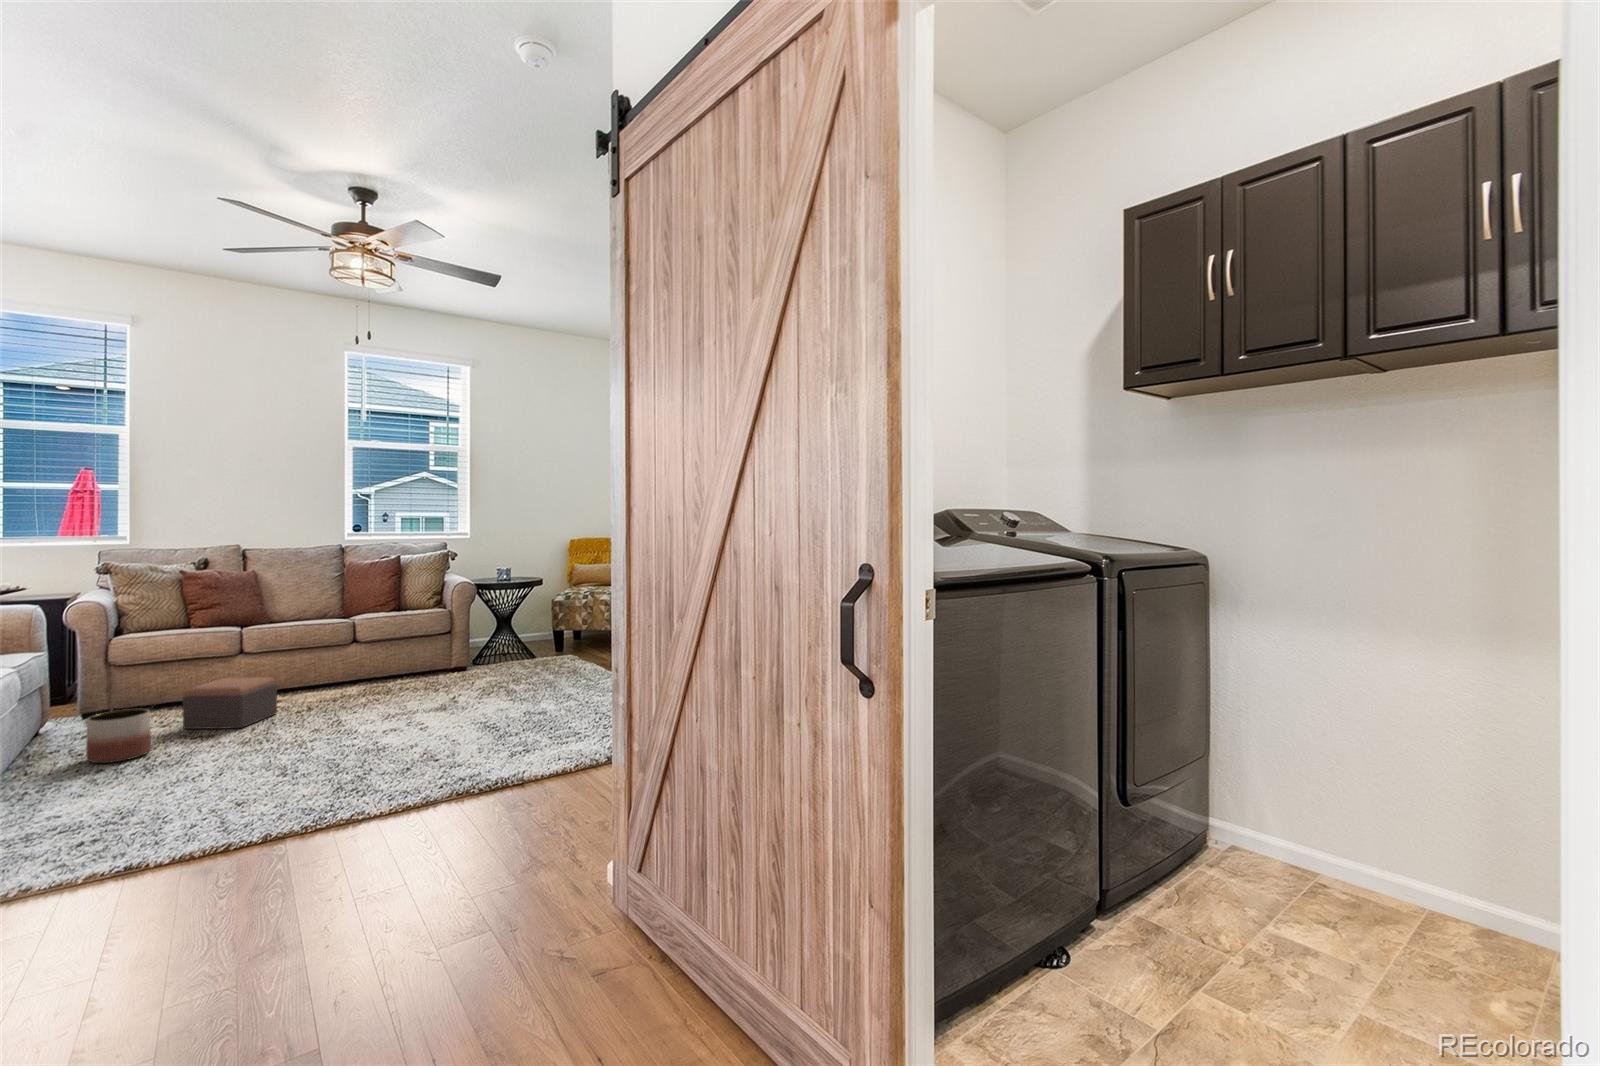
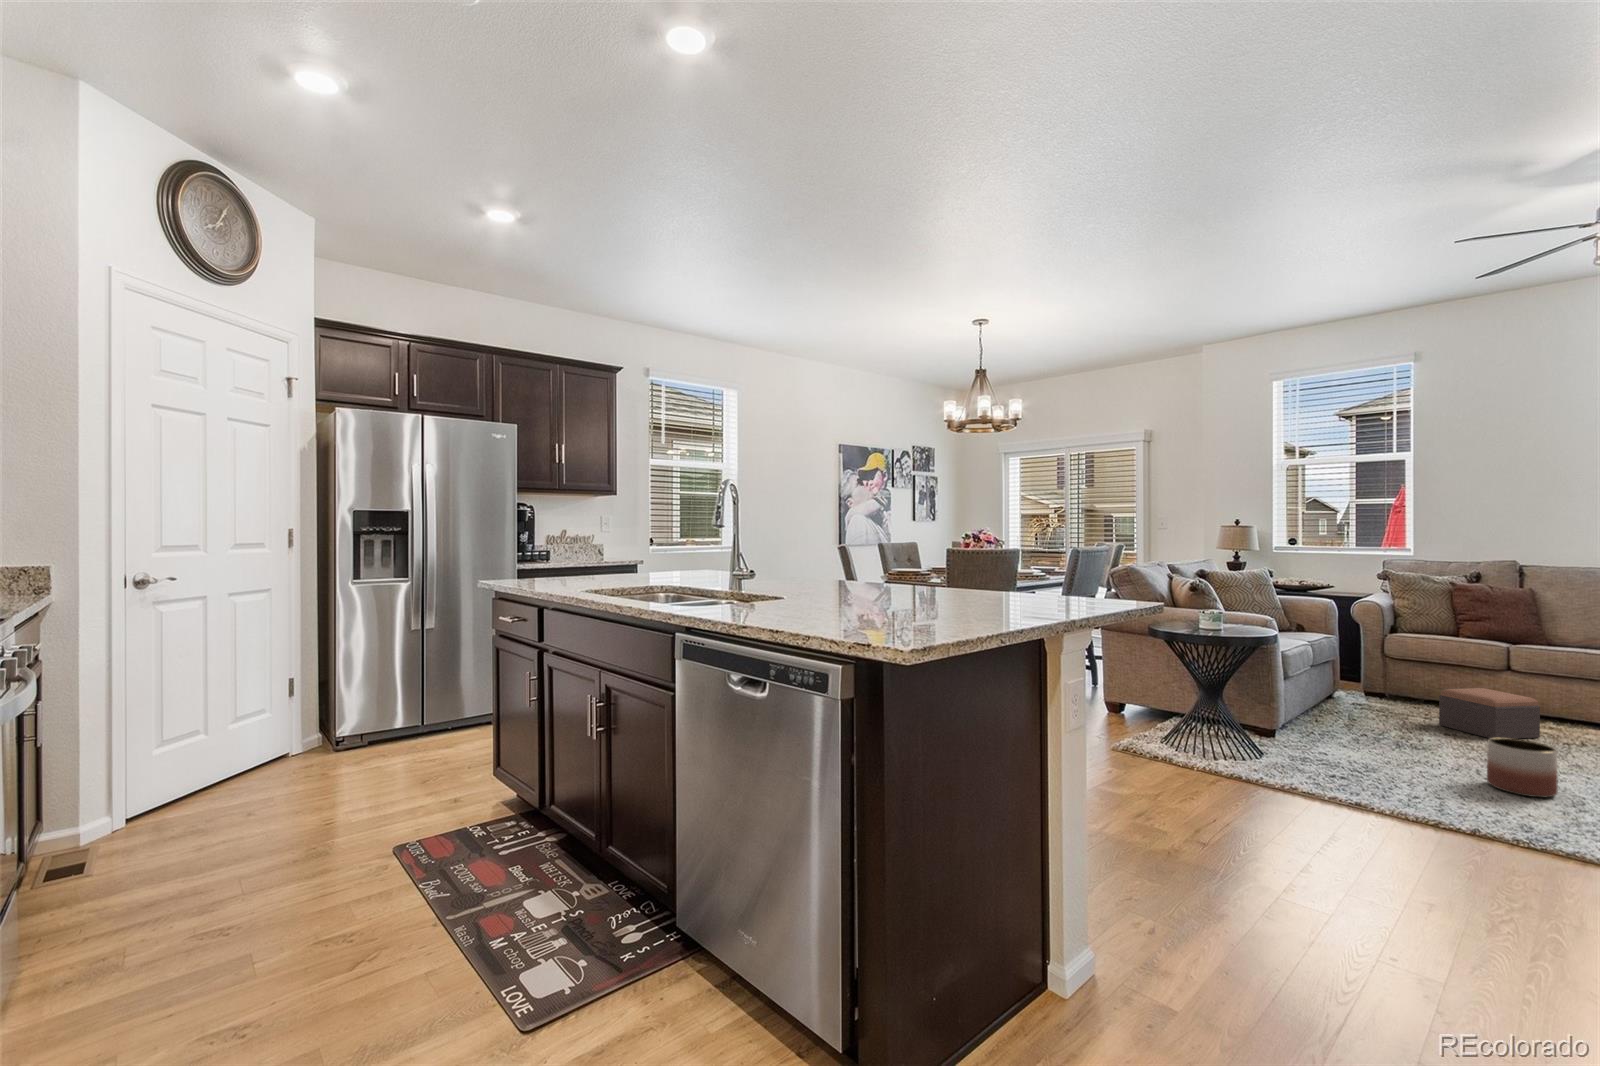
planter: present [86,709,151,763] -> present [1487,738,1558,797]

